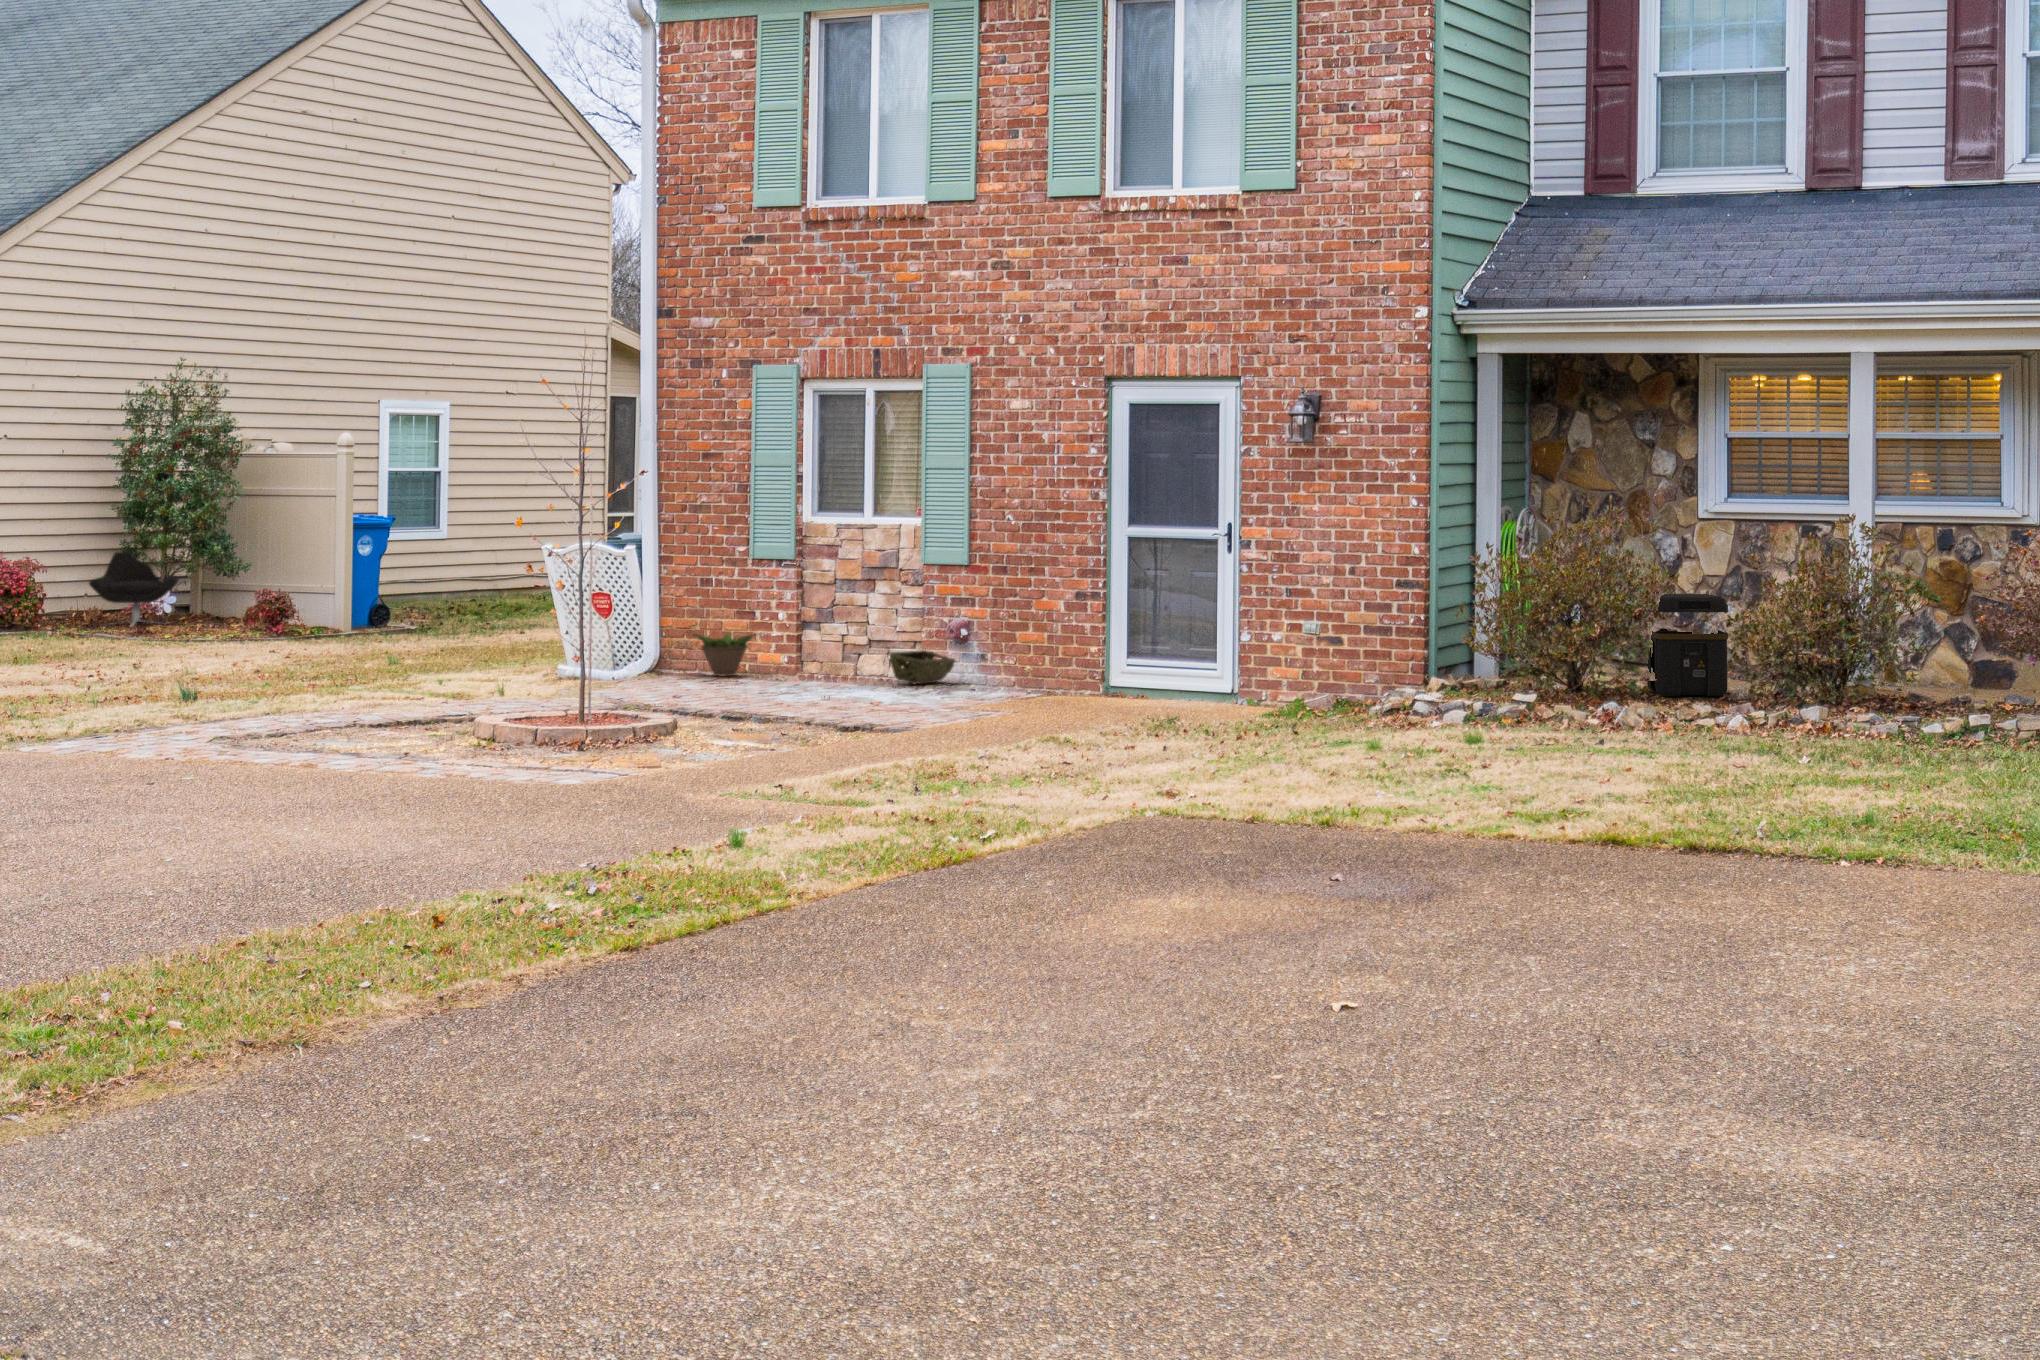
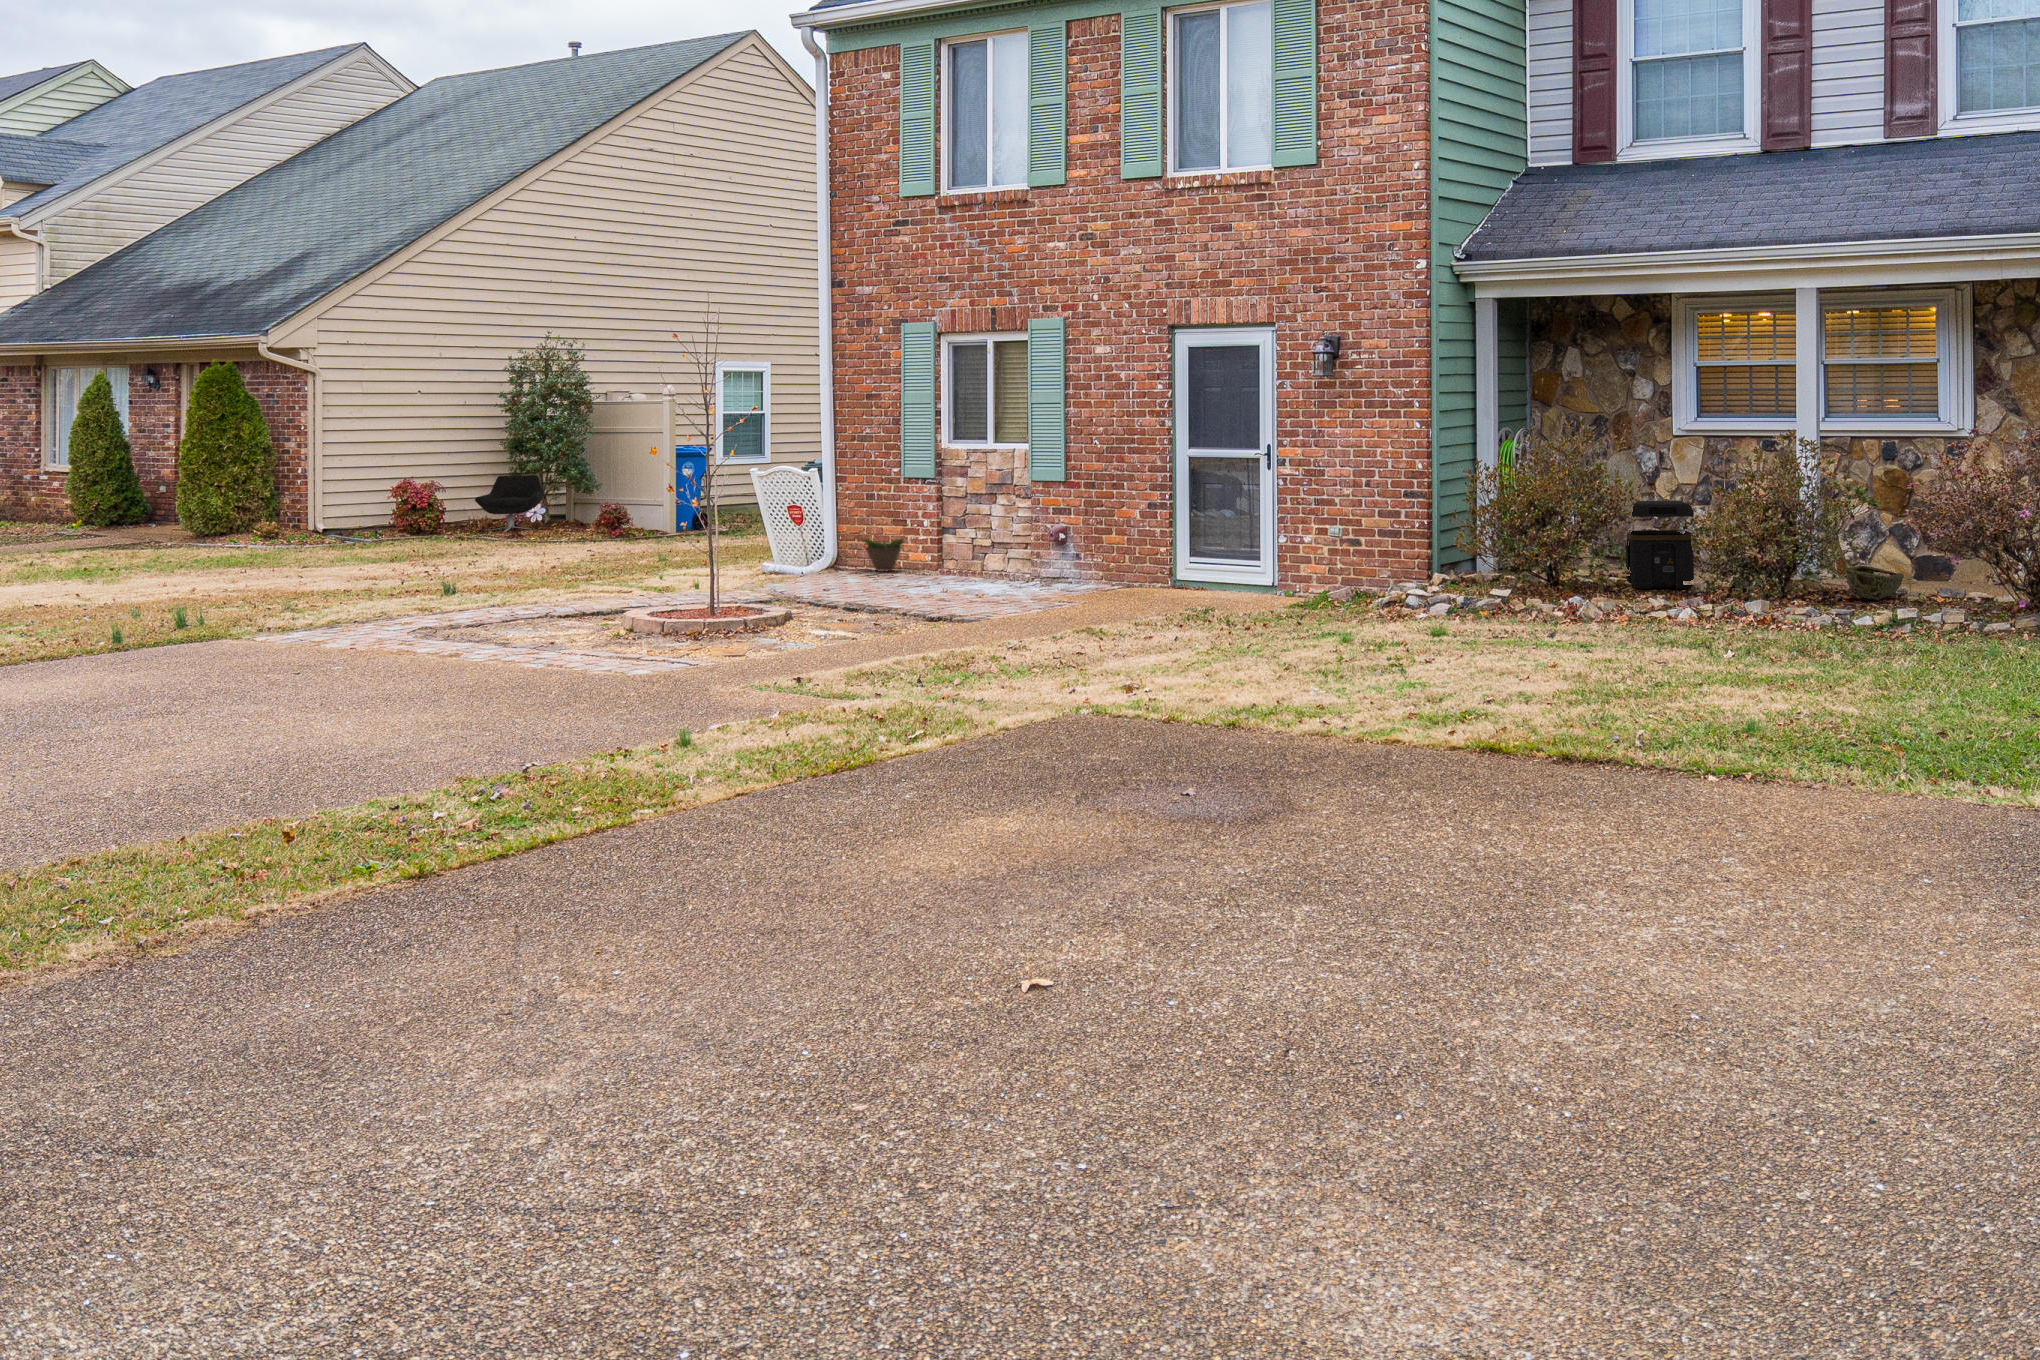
woven basket: present [889,651,955,684] -> present [1845,566,1904,600]

